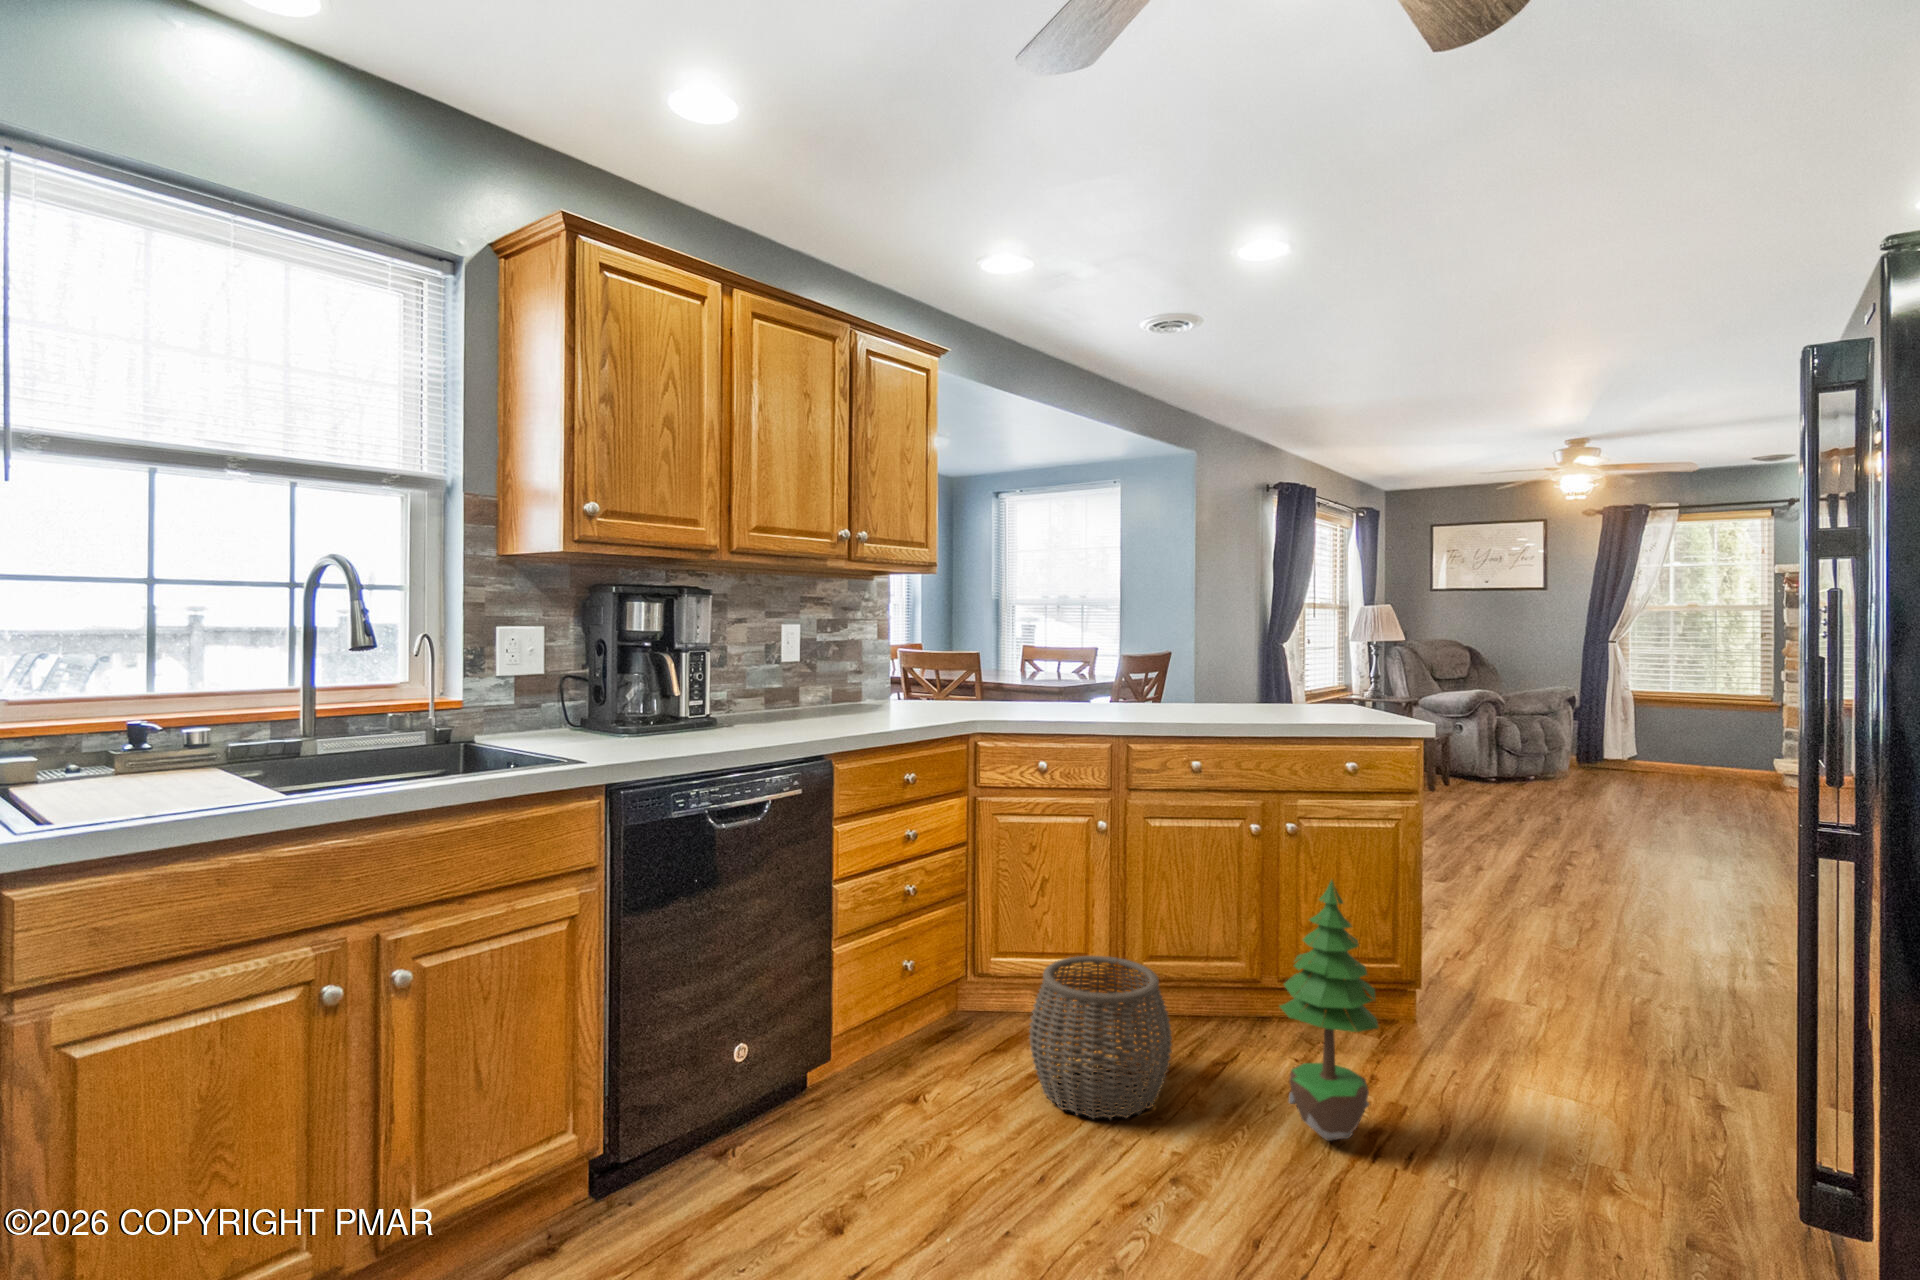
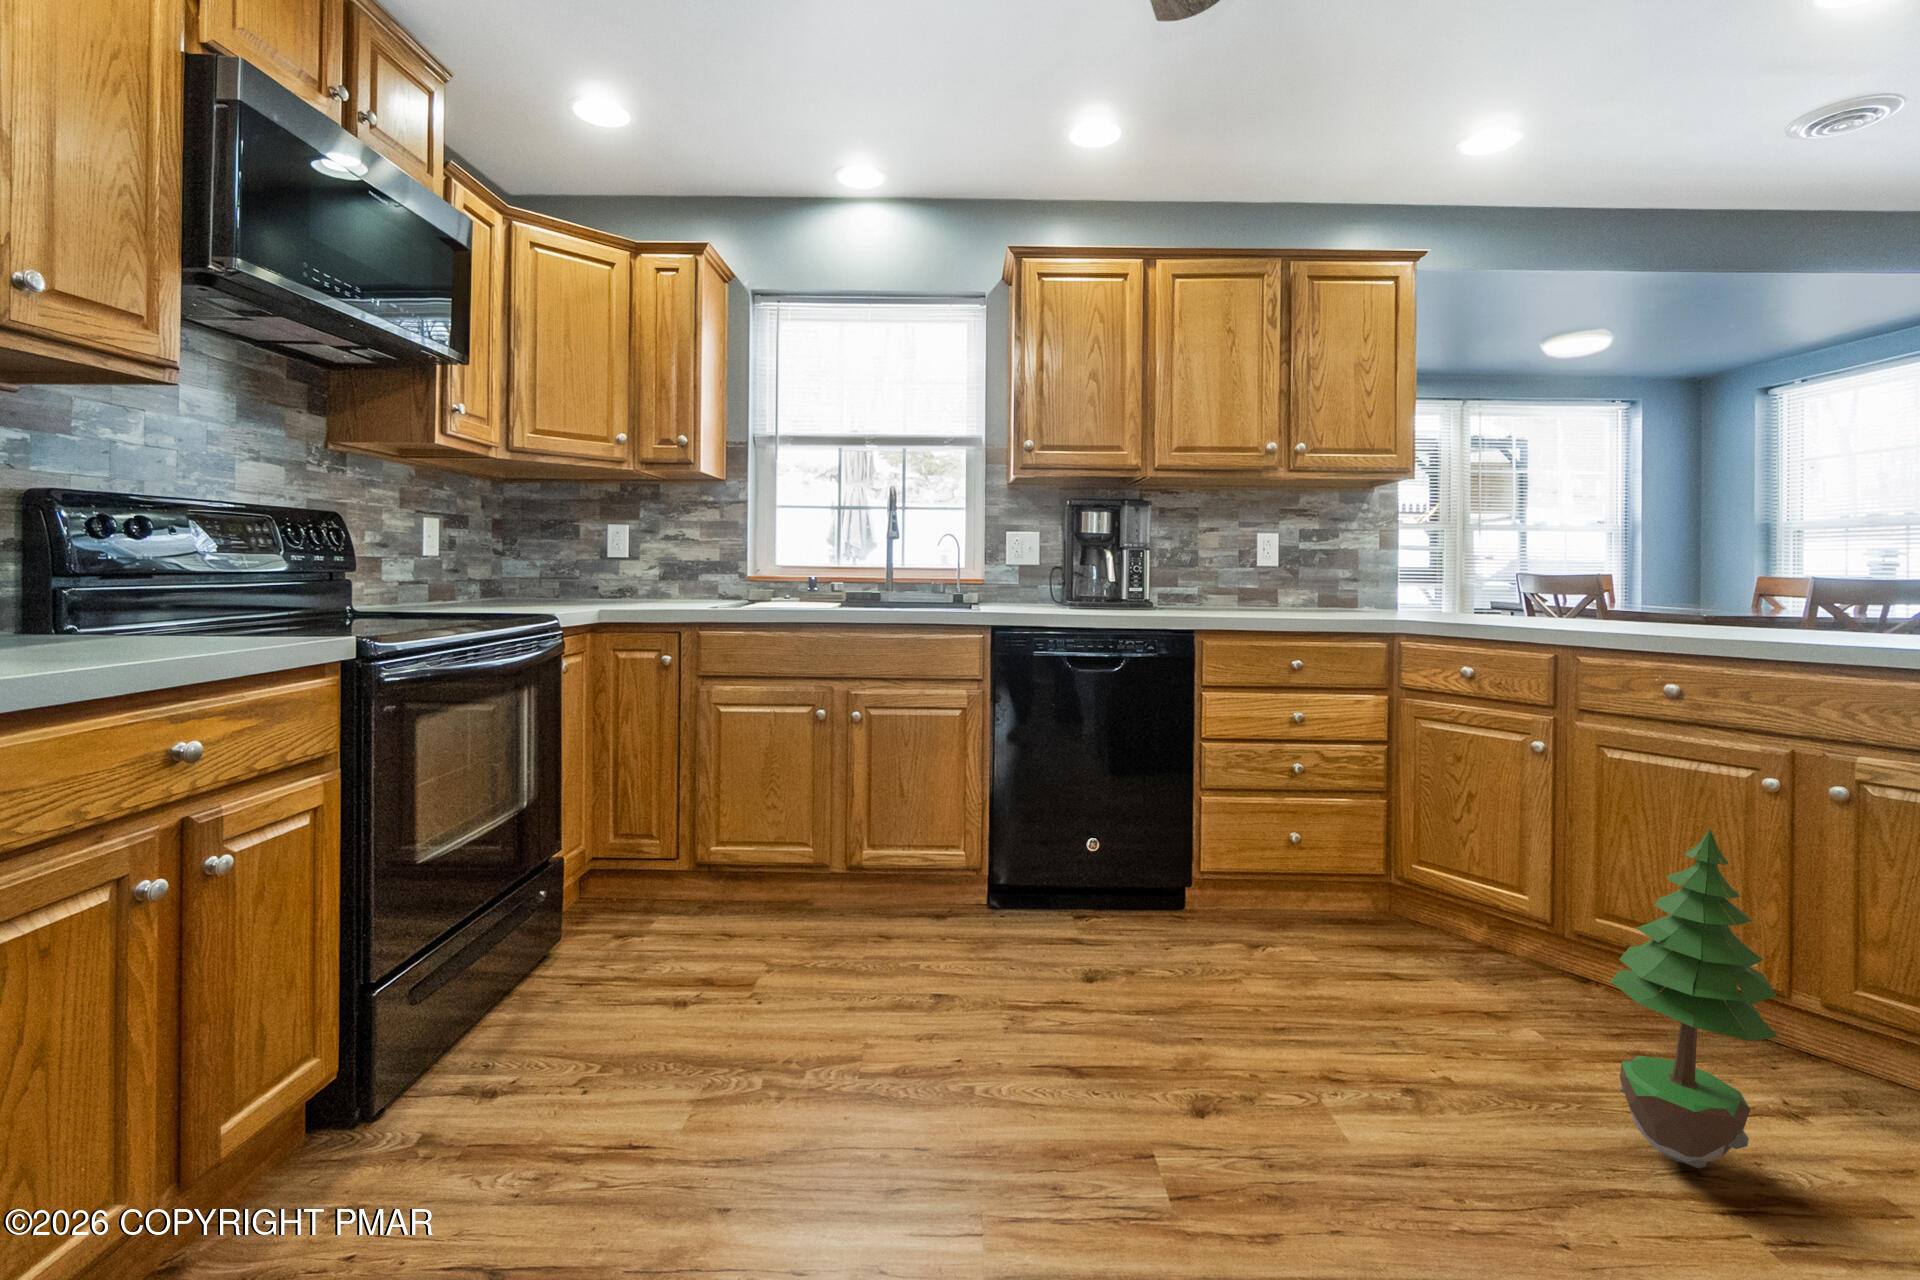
woven basket: present [1029,956,1172,1119] -> none [1347,860,1520,1033]

